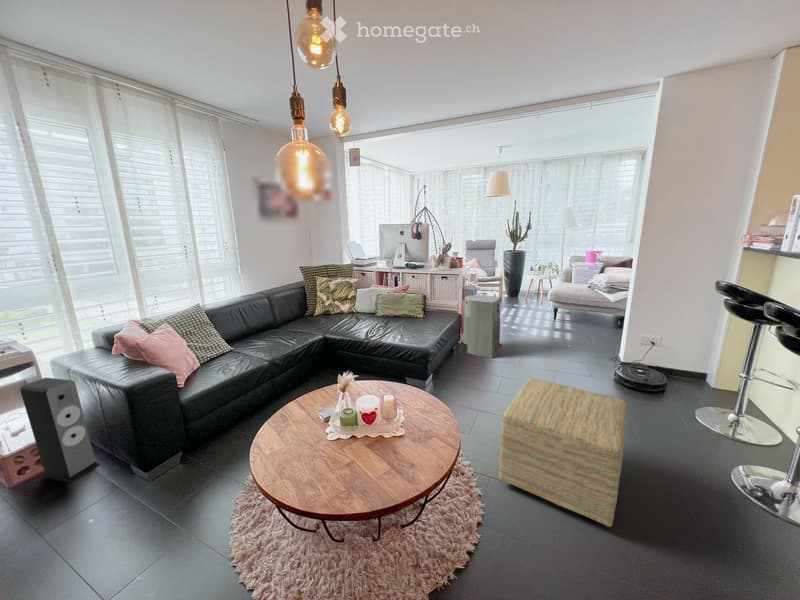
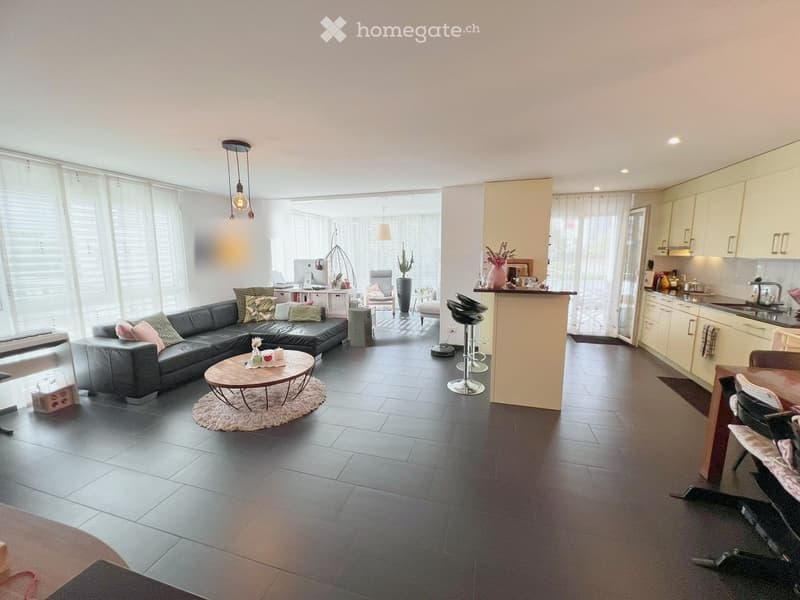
speaker: present [20,378,99,483] -> none [60,350,102,409]
ottoman: present [499,378,627,527] -> none [331,345,395,402]

